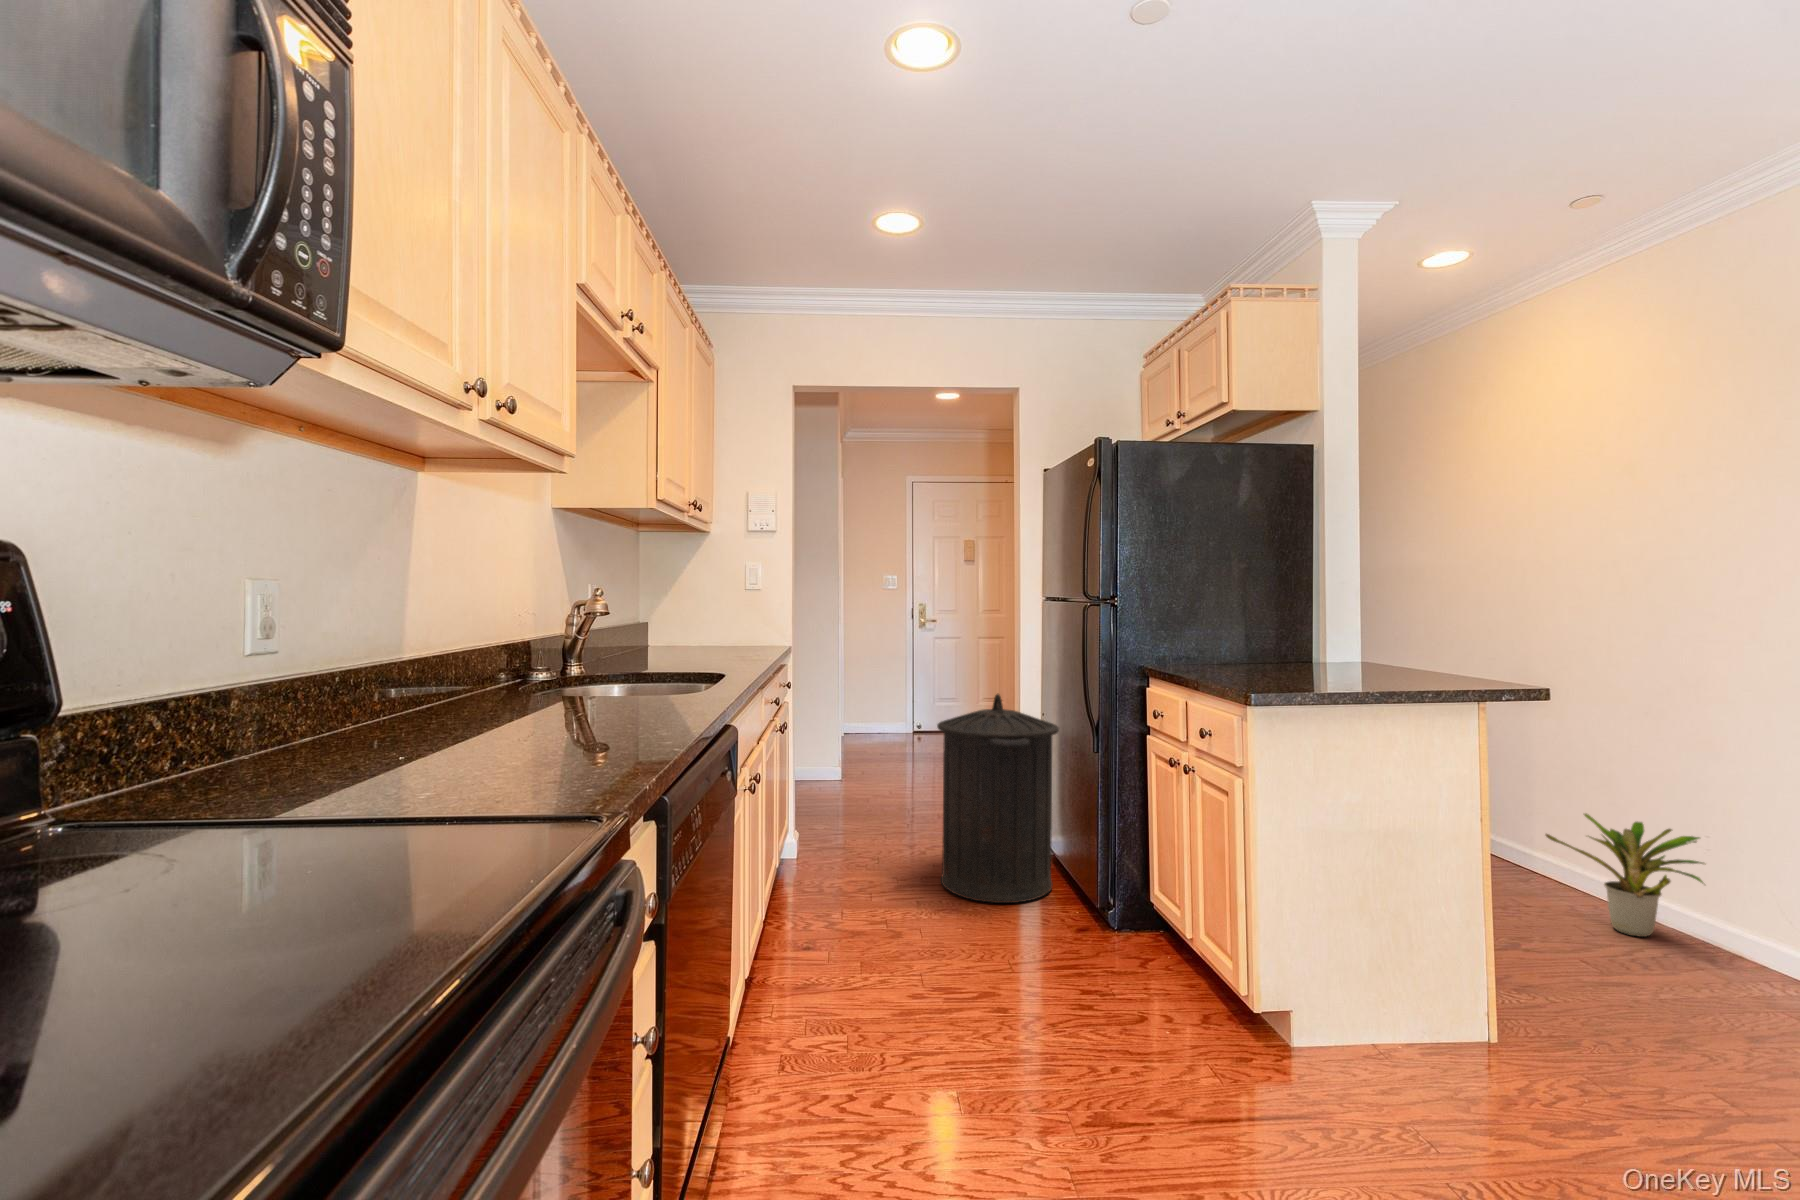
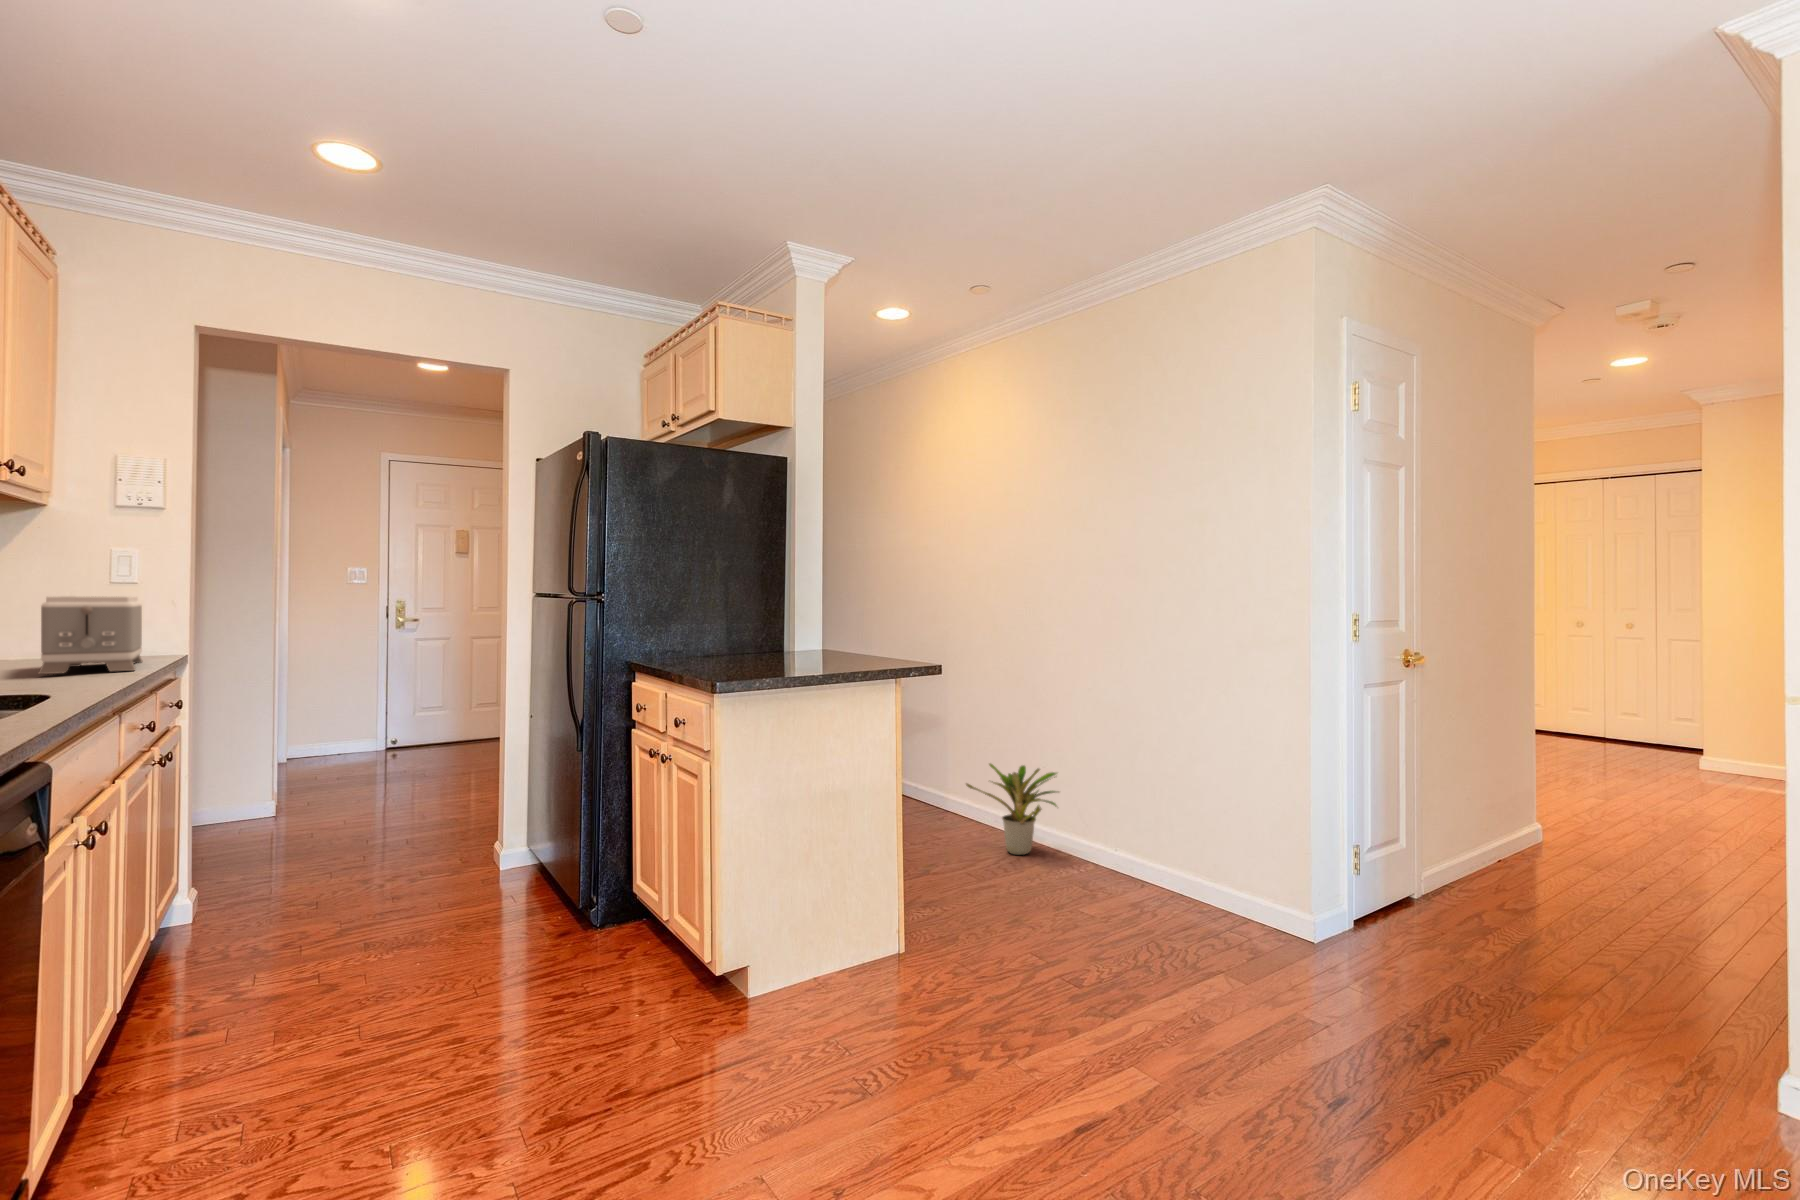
toaster: none [713,600,771,658] -> present [39,596,142,674]
trash can: present [937,694,1059,903] -> none [393,697,543,930]

